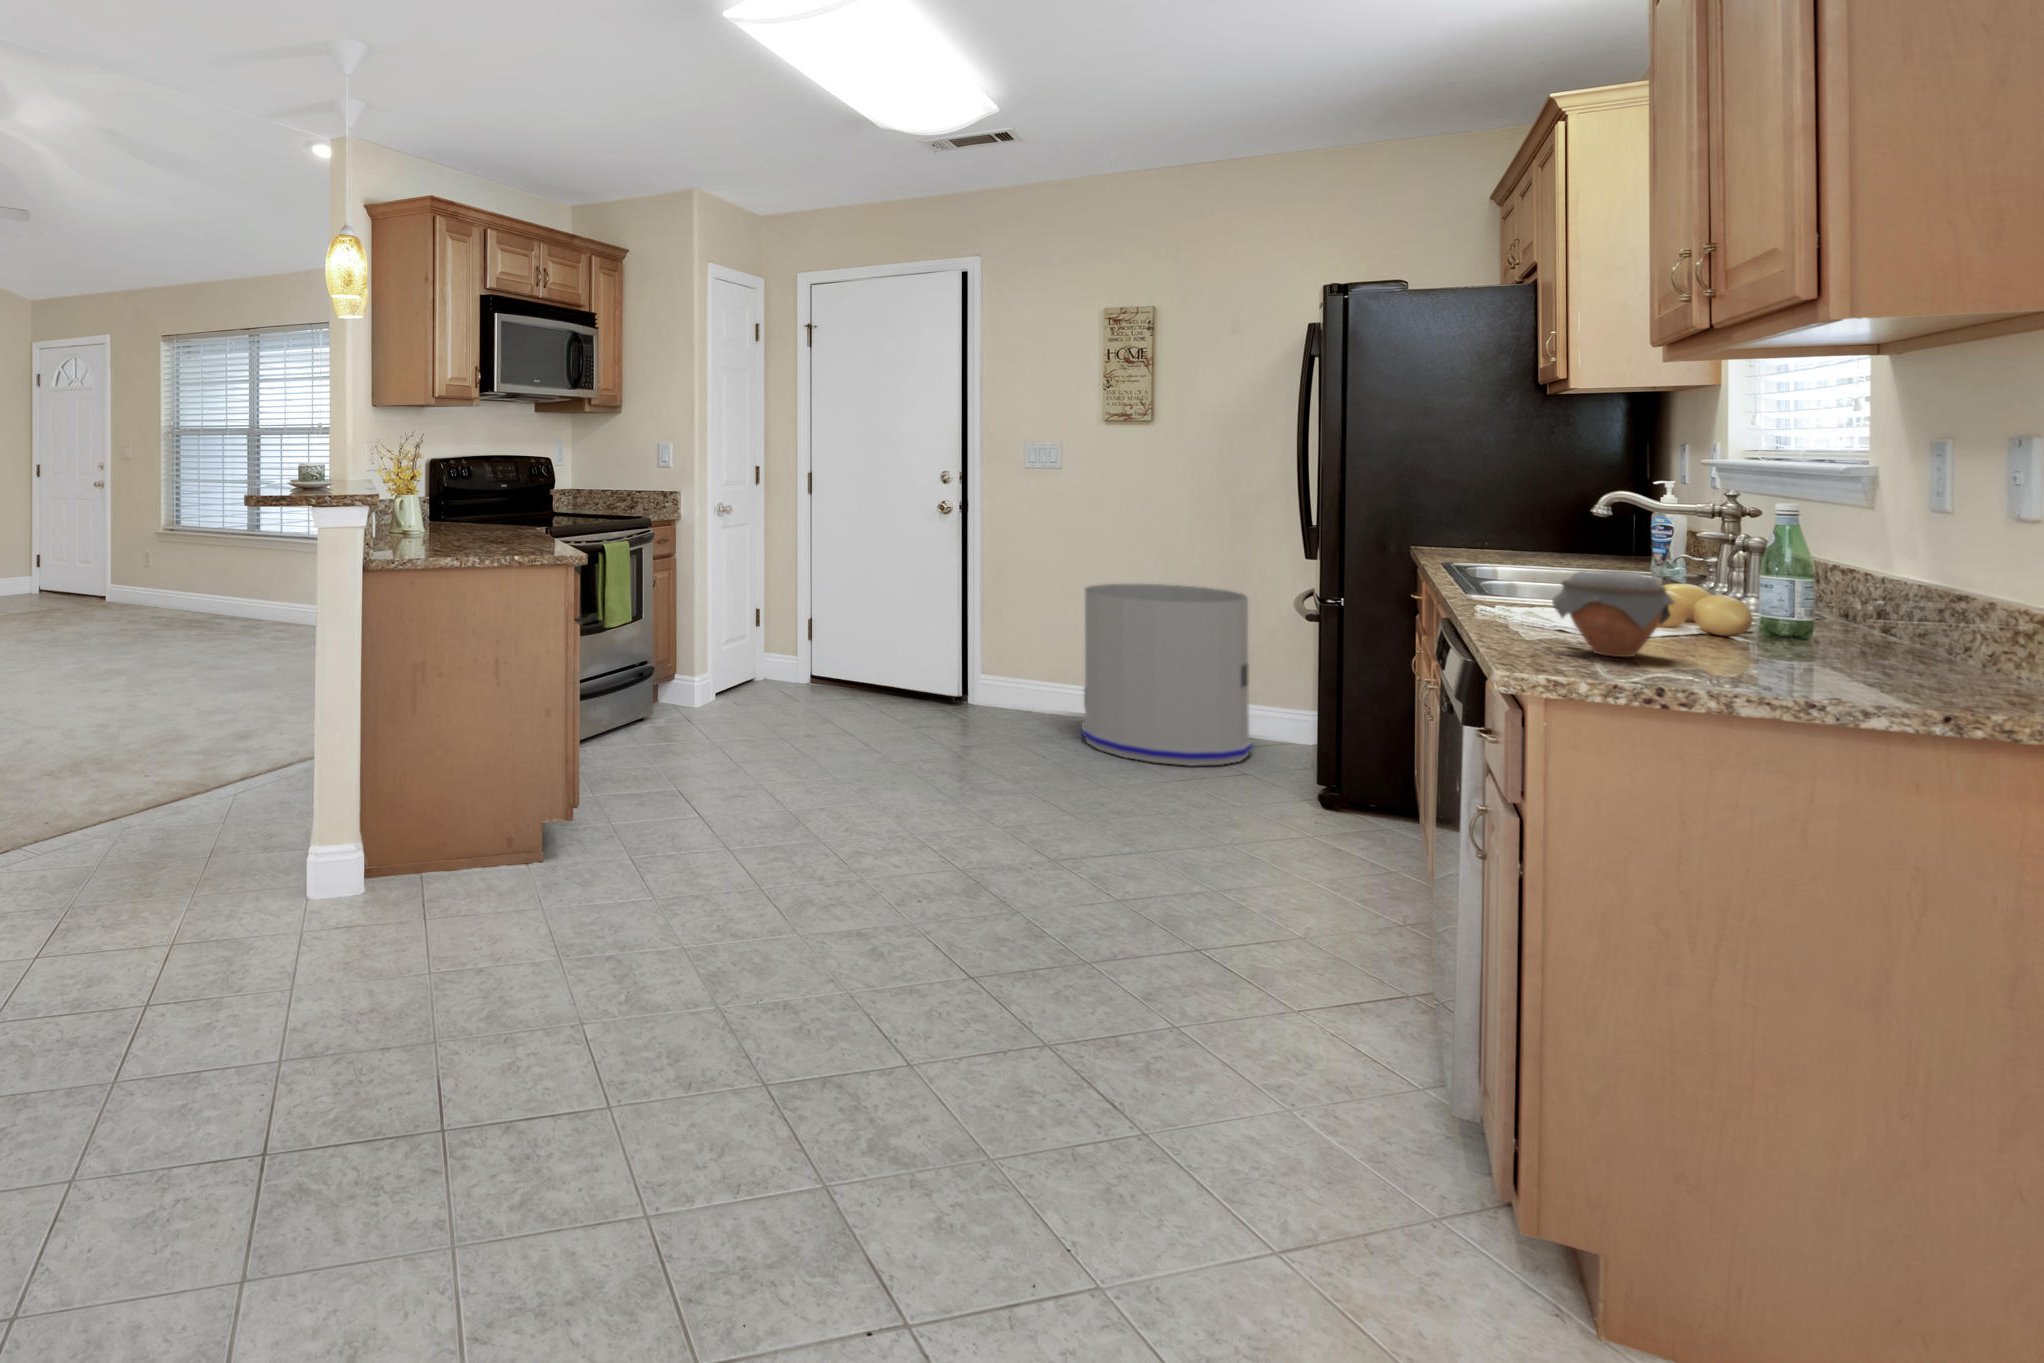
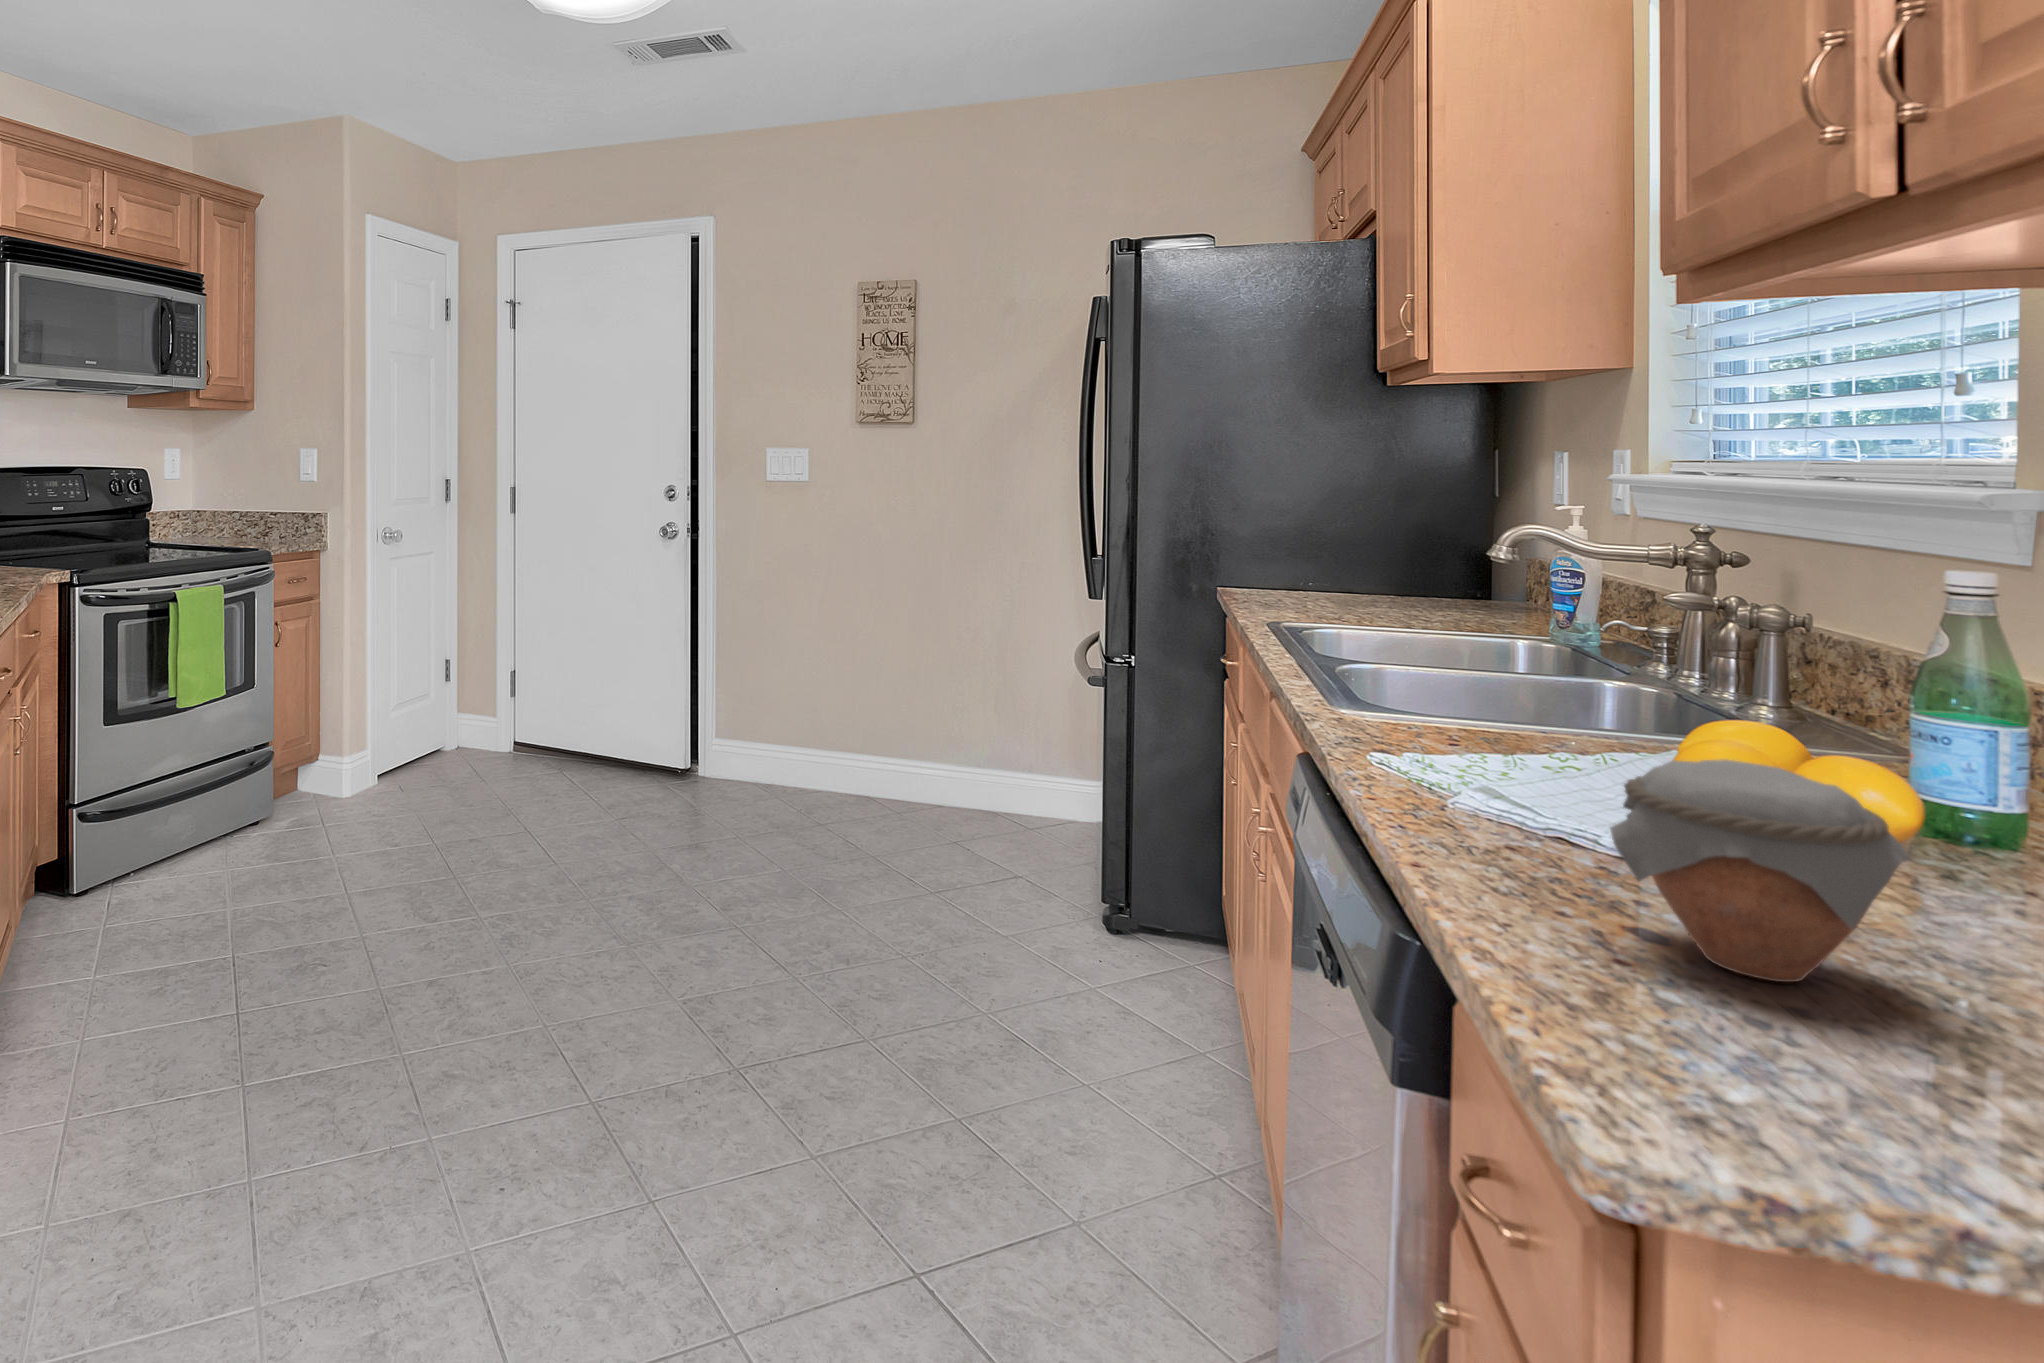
trash can: present [1082,584,1253,766] -> none [819,625,1024,871]

